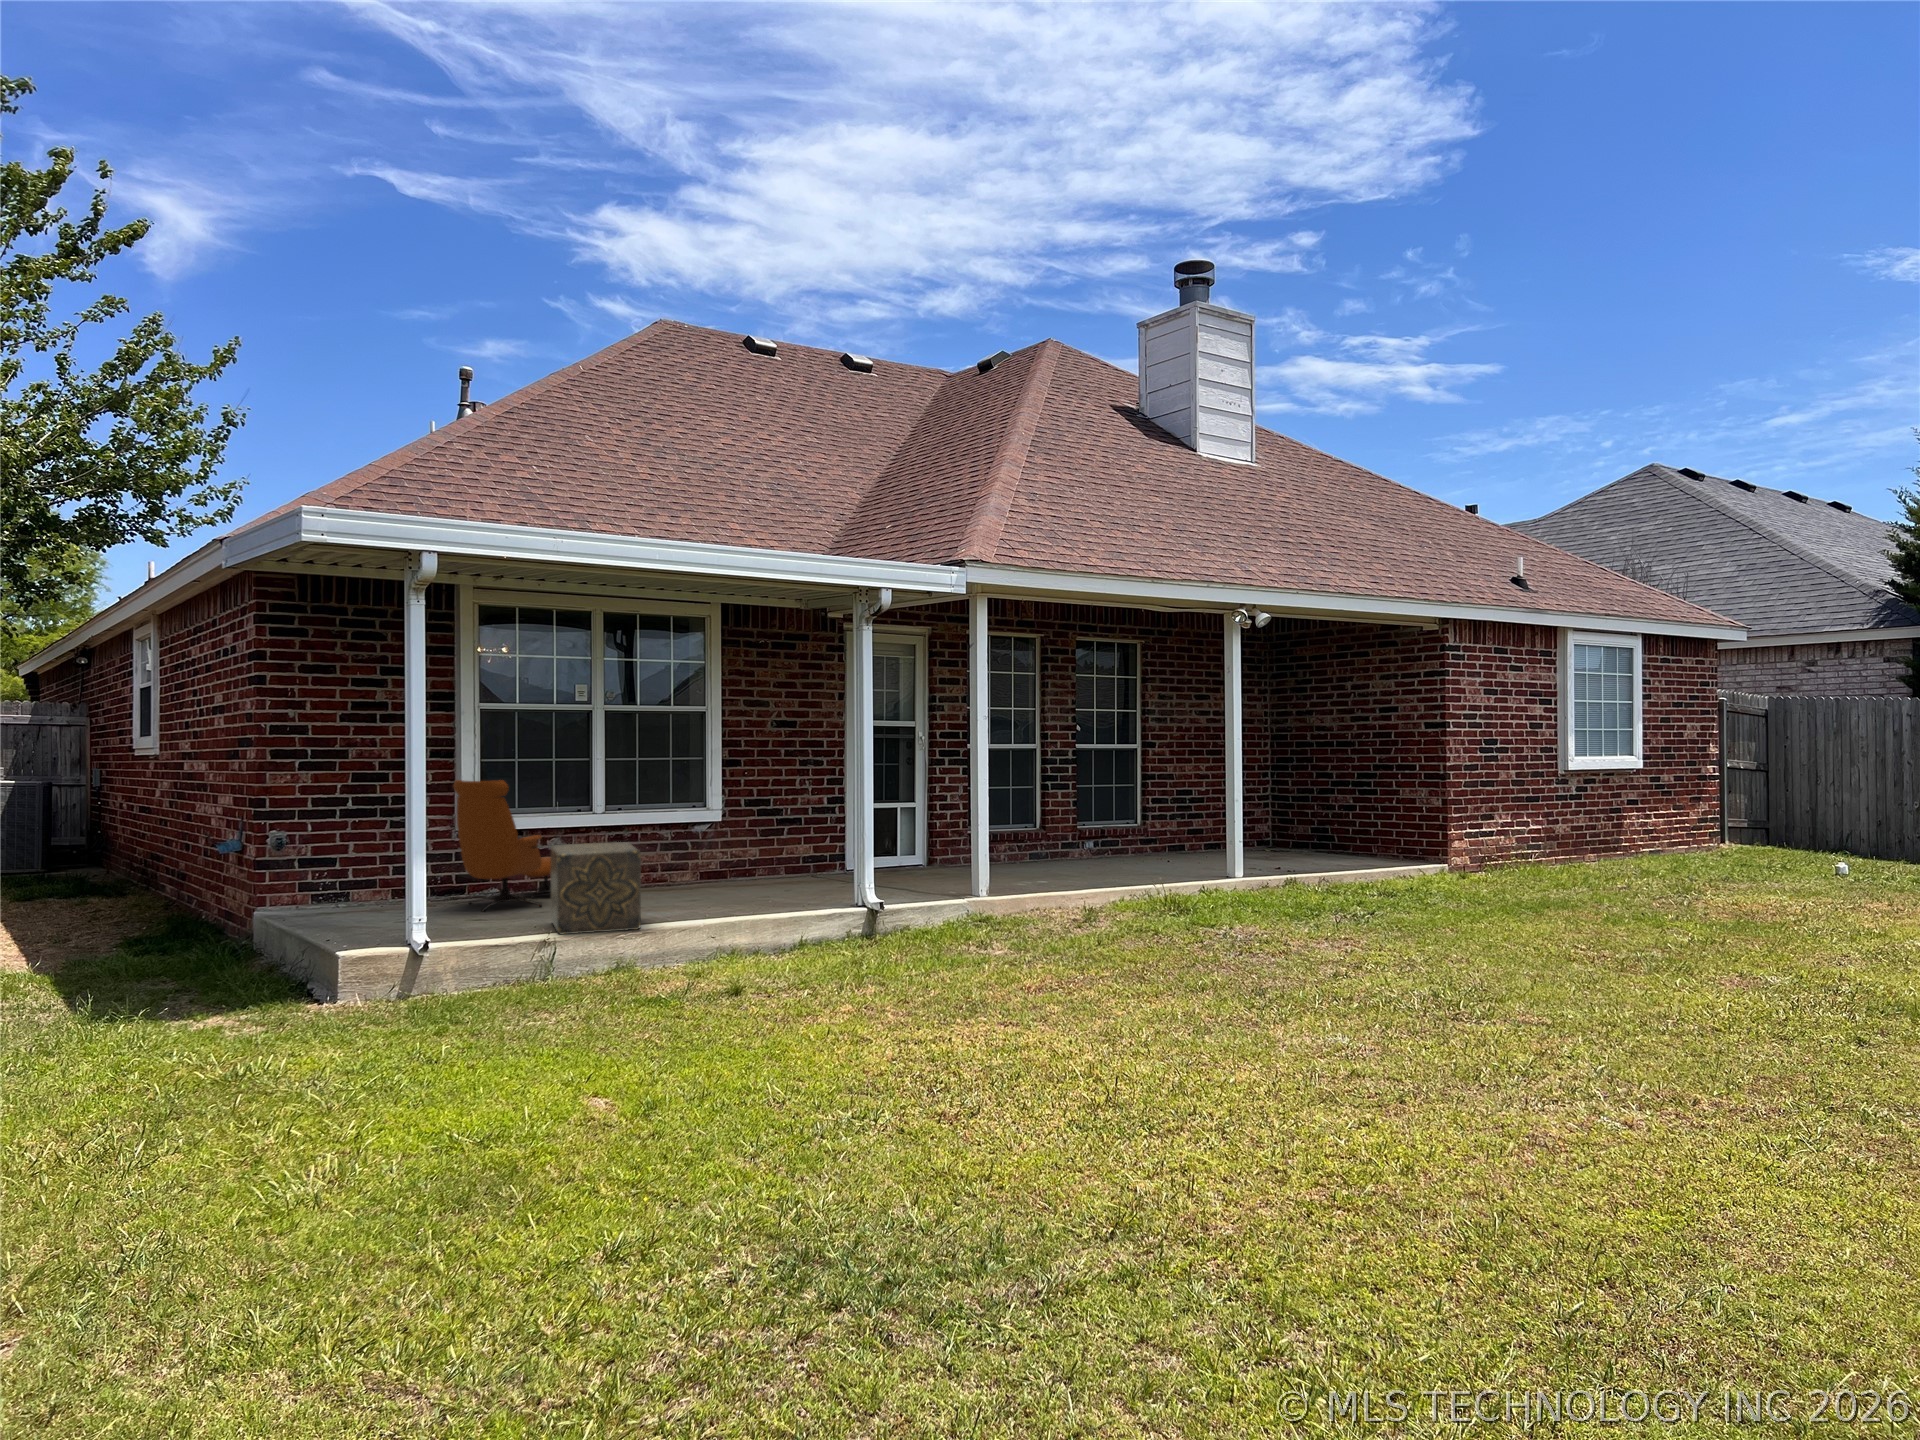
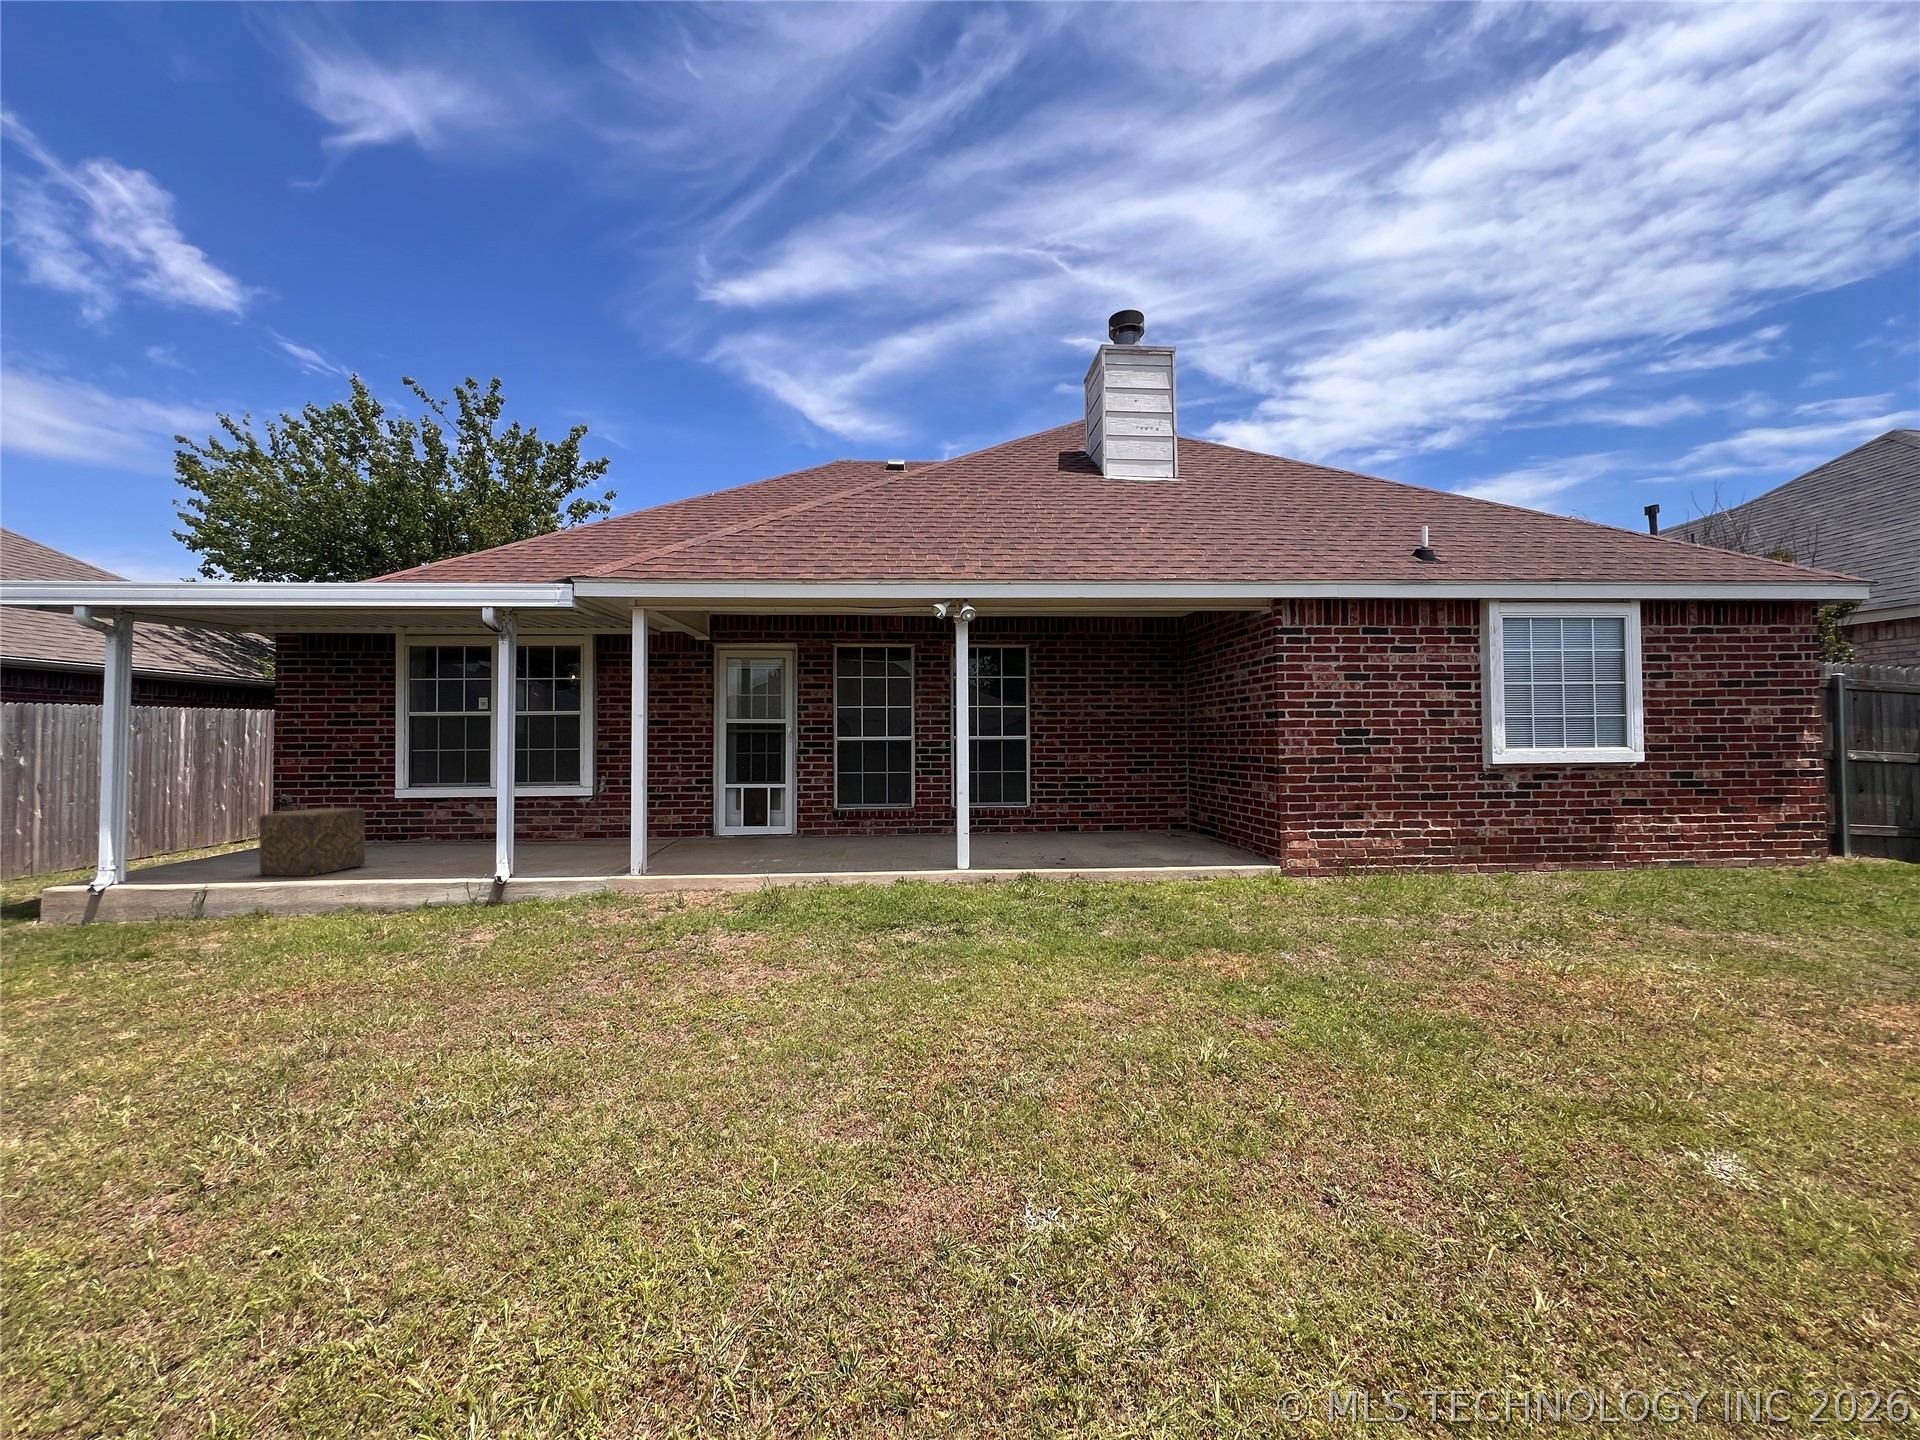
lounge chair: present [453,780,551,912] -> none [332,761,469,854]

